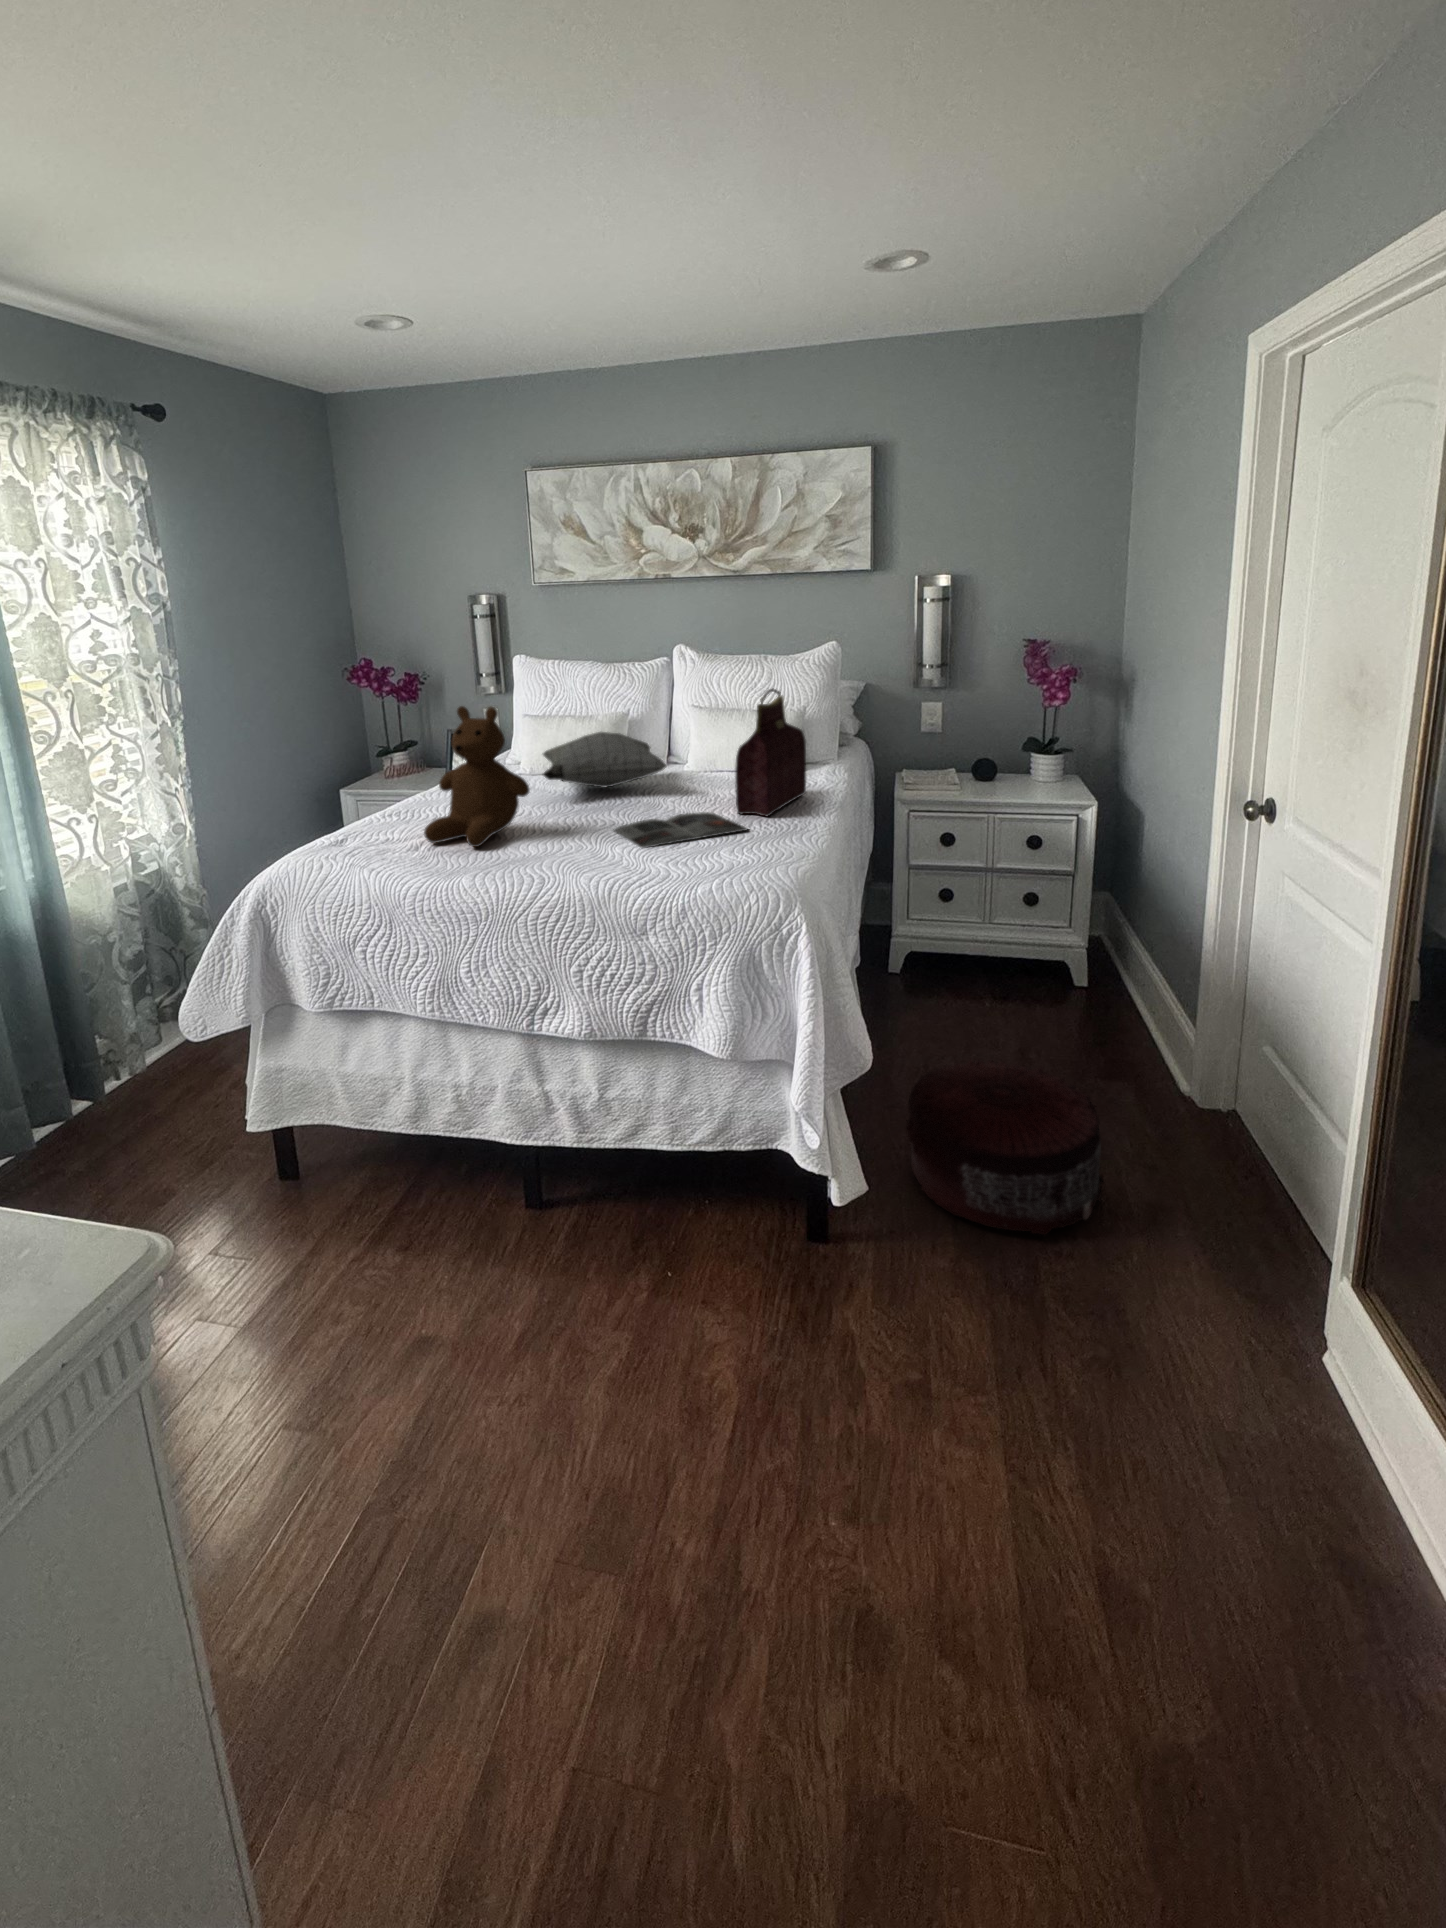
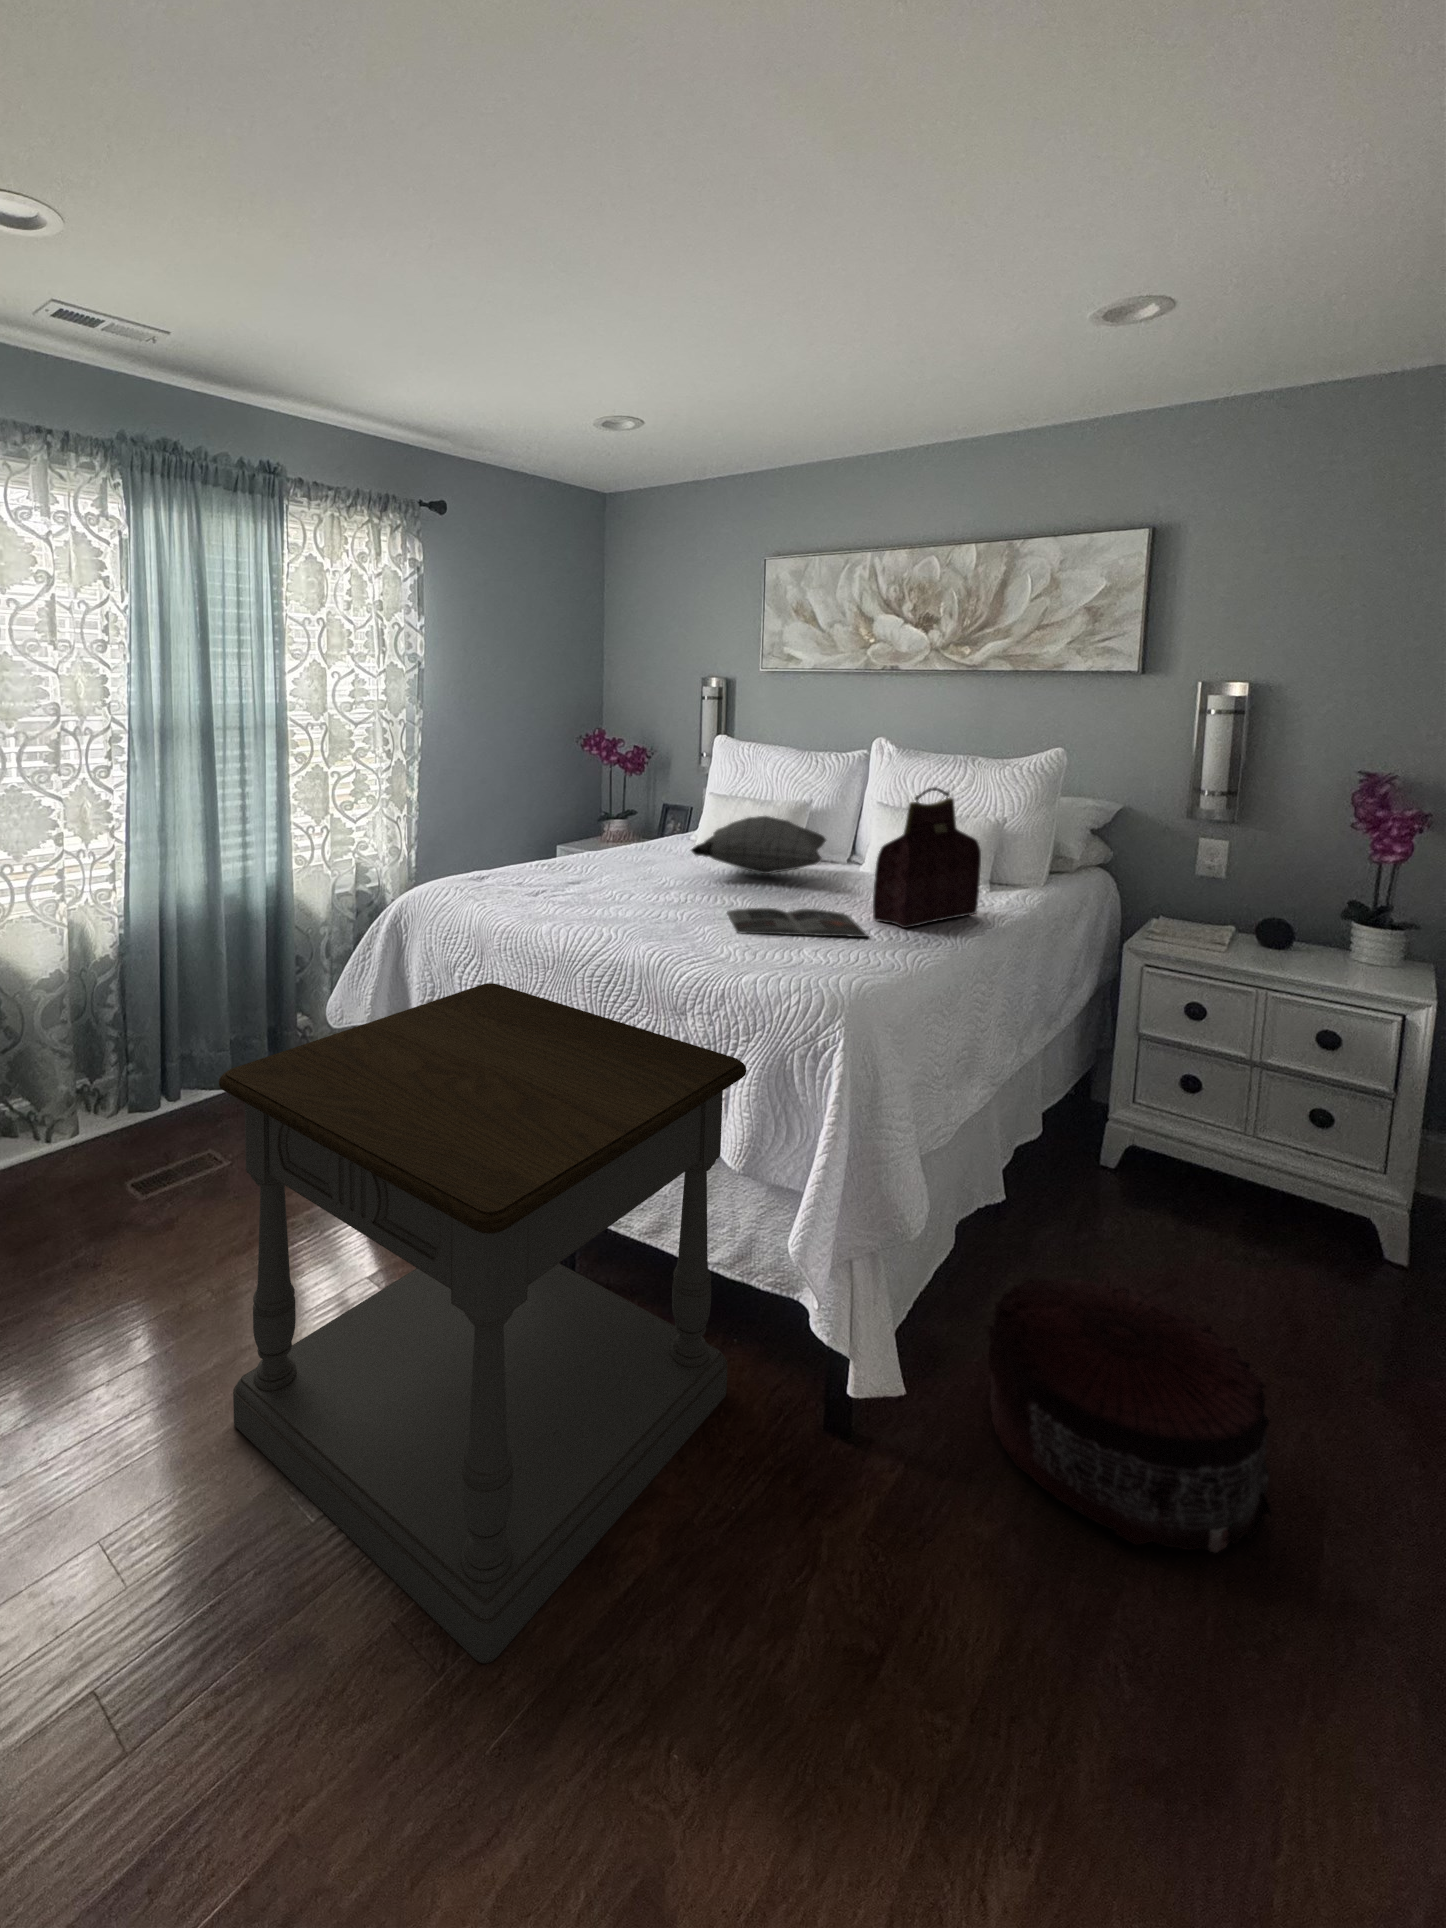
teddy bear: present [424,706,530,847] -> none [547,768,649,903]
side table: none [213,947,728,1553] -> present [219,983,746,1664]

